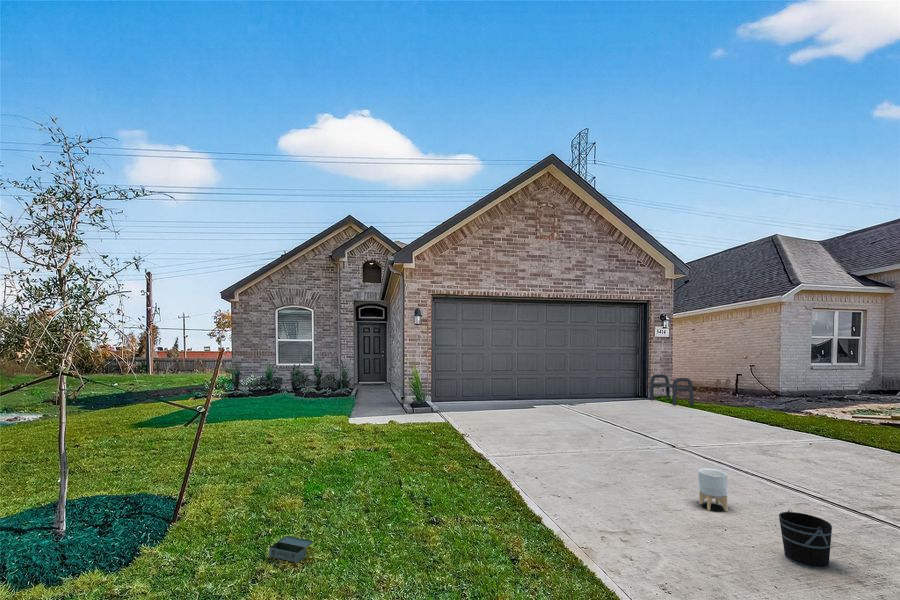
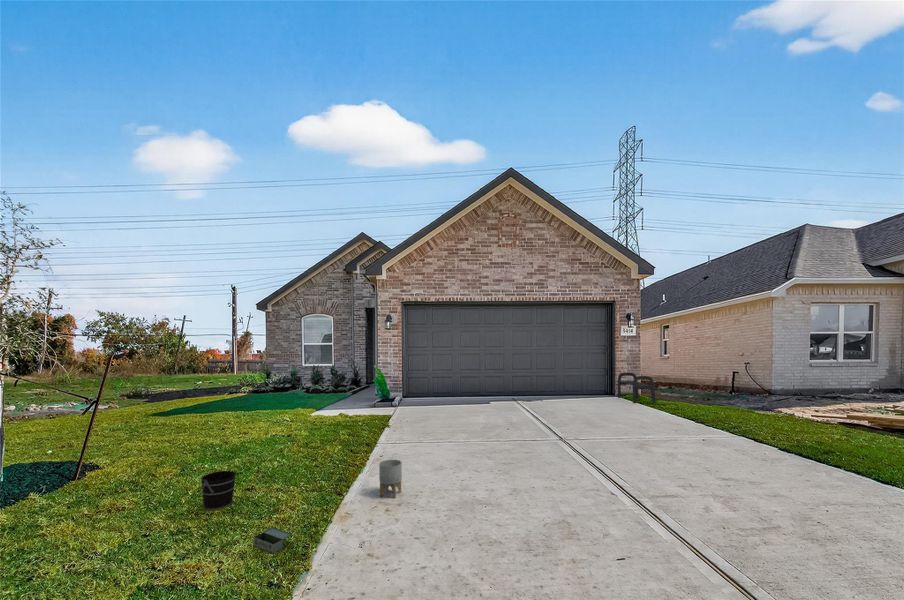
planter: present [698,469,728,512] -> present [379,459,402,498]
bucket: present [779,510,832,569] -> present [201,470,236,510]
toolbox: present [269,536,313,563] -> present [253,527,292,553]

